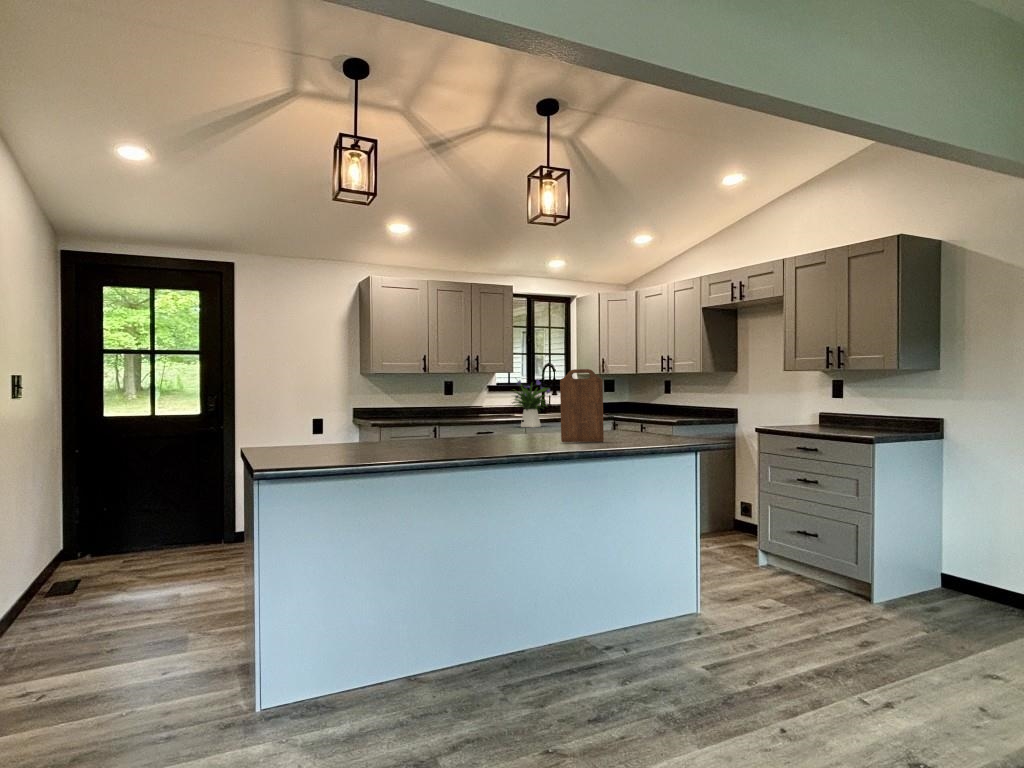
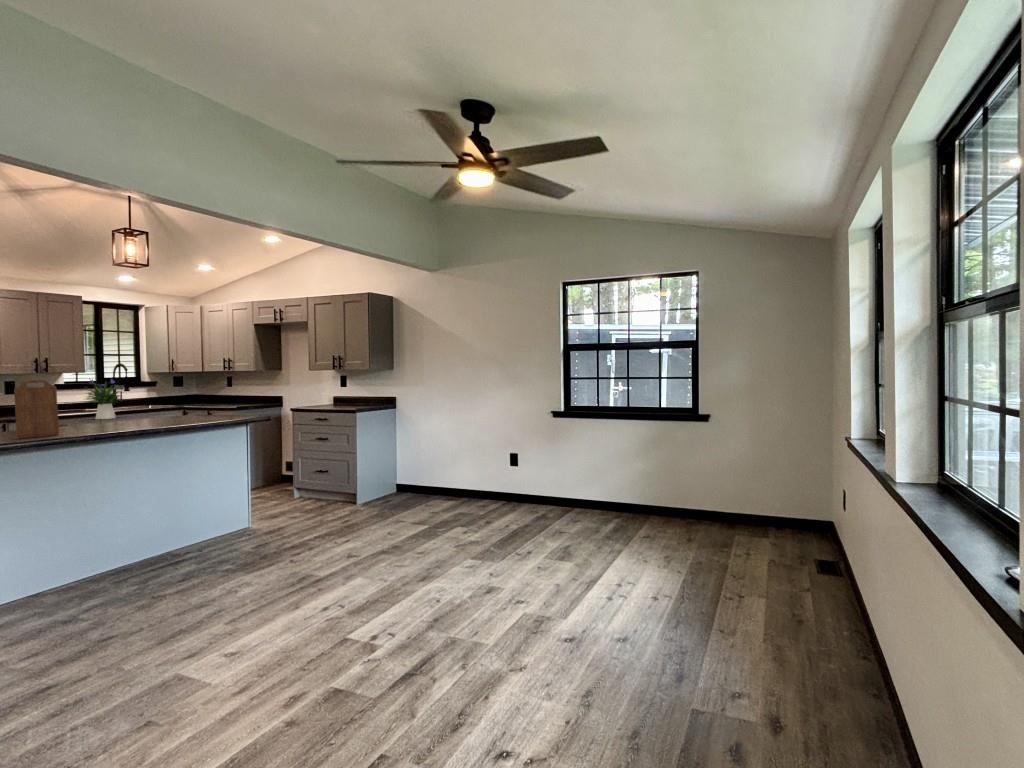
cutting board: present [560,369,604,442] -> present [14,380,59,438]

